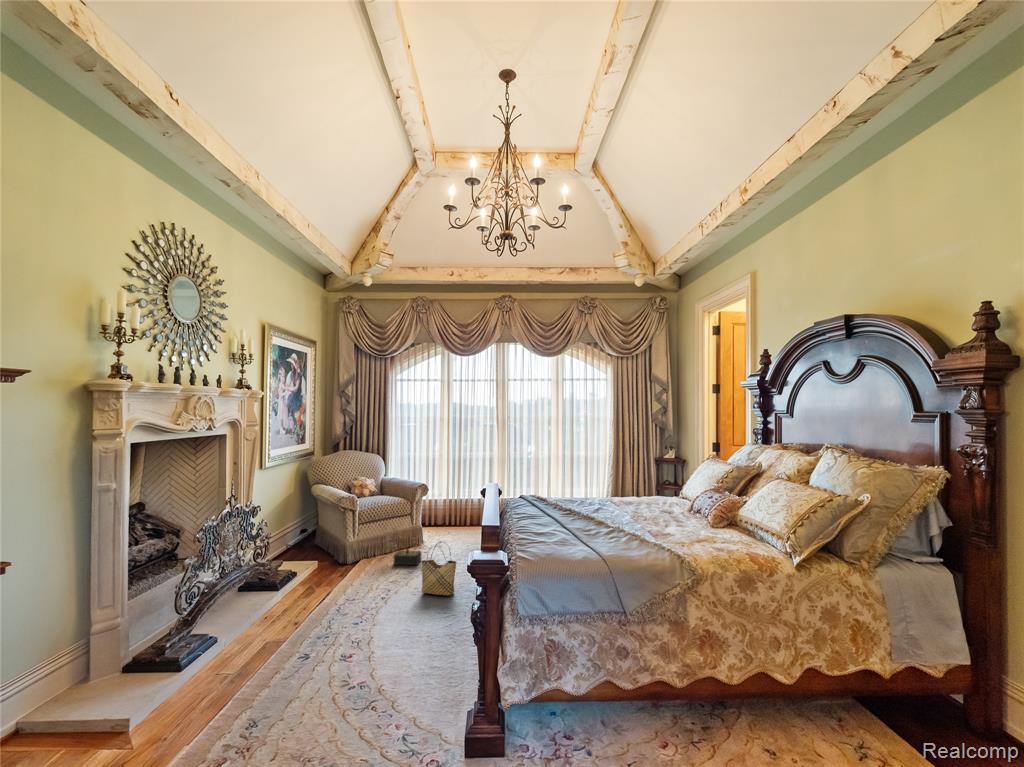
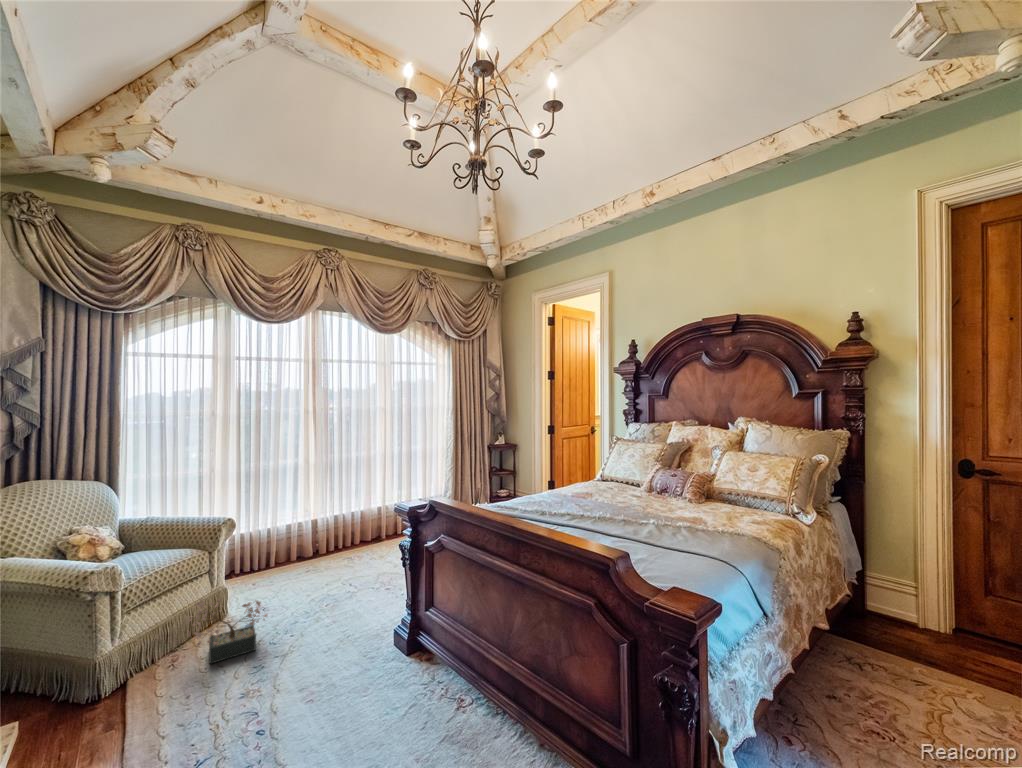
woven basket: present [421,542,457,595] -> none [312,605,369,697]

